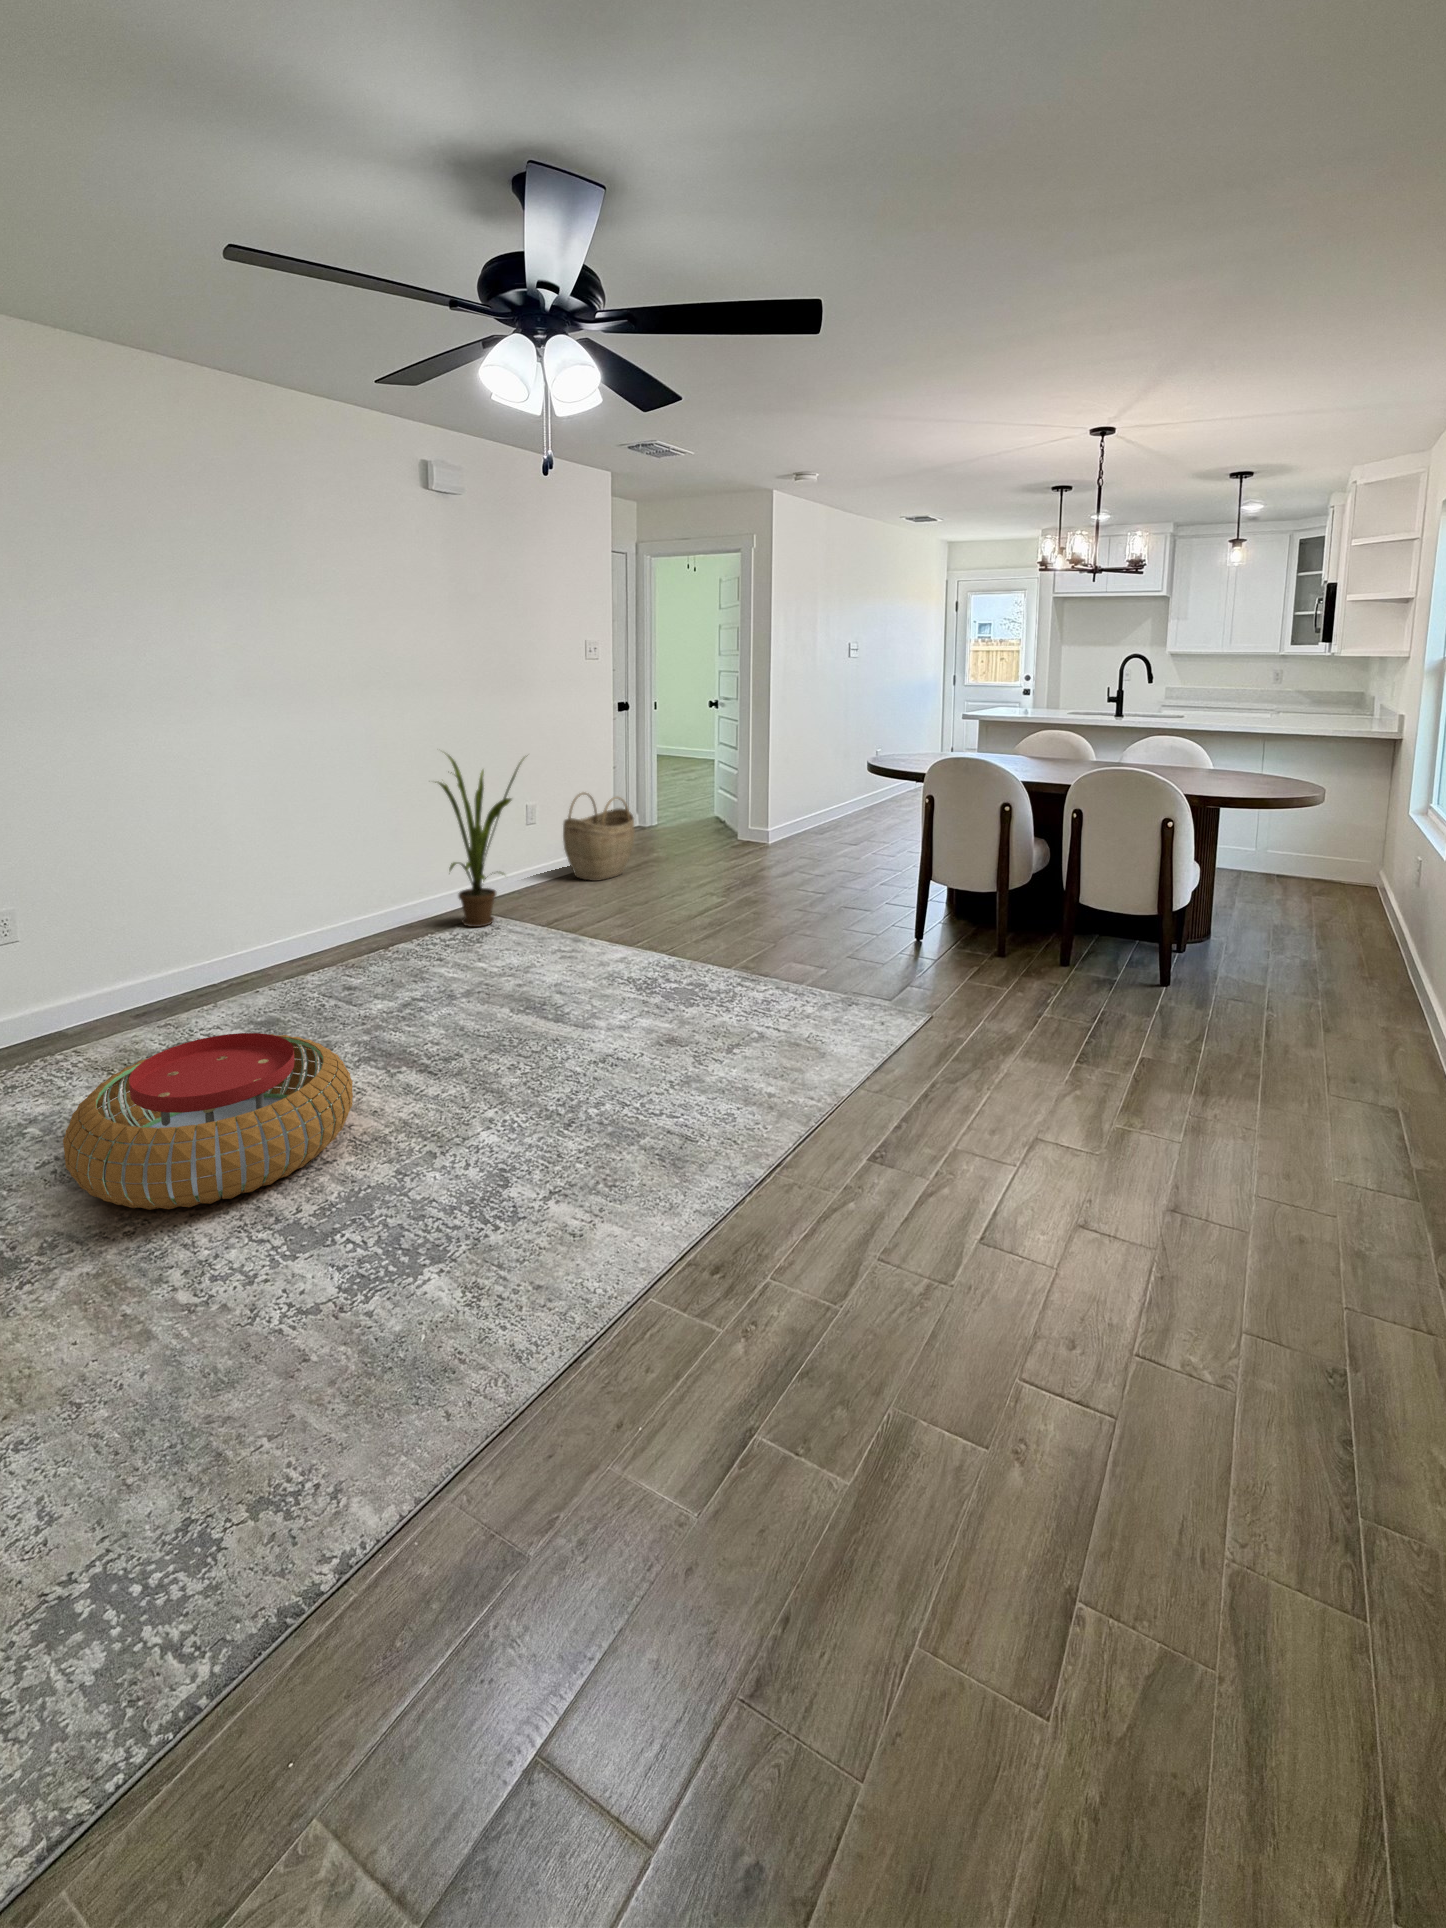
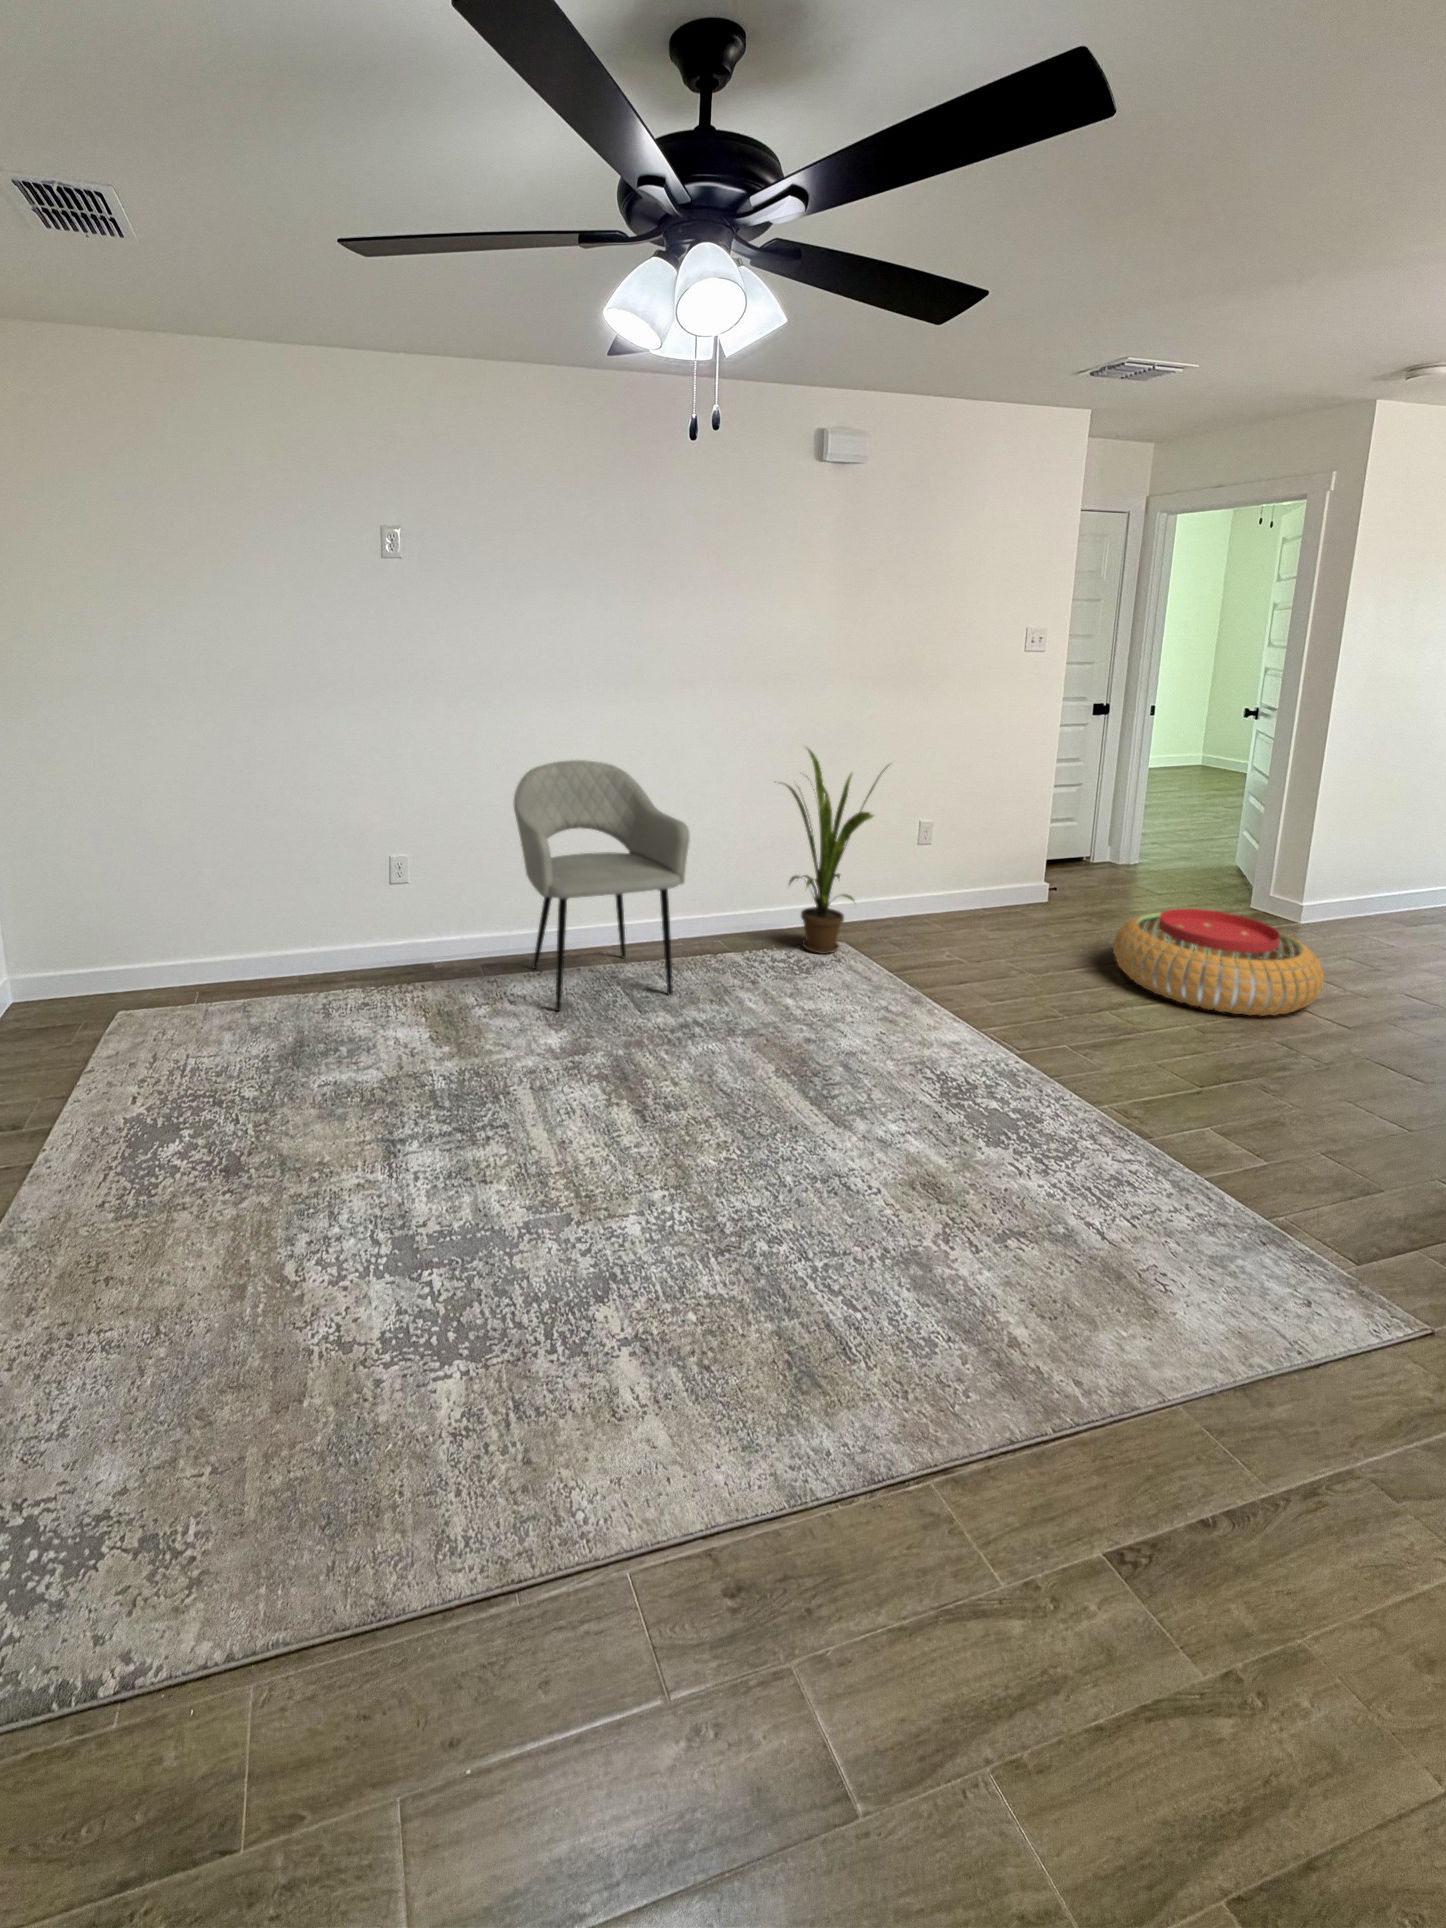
armchair: none [175,778,382,1025] -> present [513,760,690,1011]
woven basket: present [563,793,635,881] -> none [963,812,1064,926]
pouf: present [63,1033,353,1210] -> present [1113,909,1324,1016]

